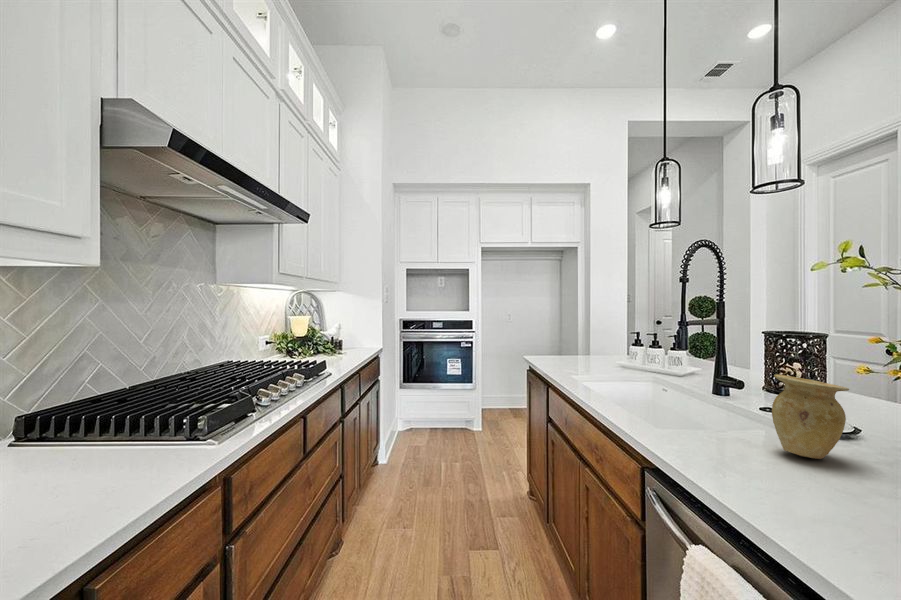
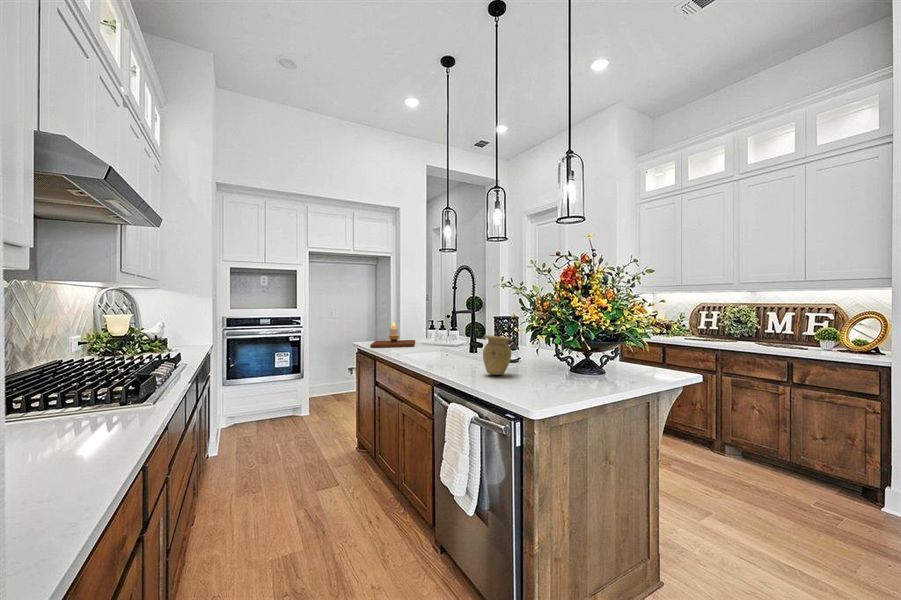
candle: none [553,332,614,369] -> present [370,322,415,348]

